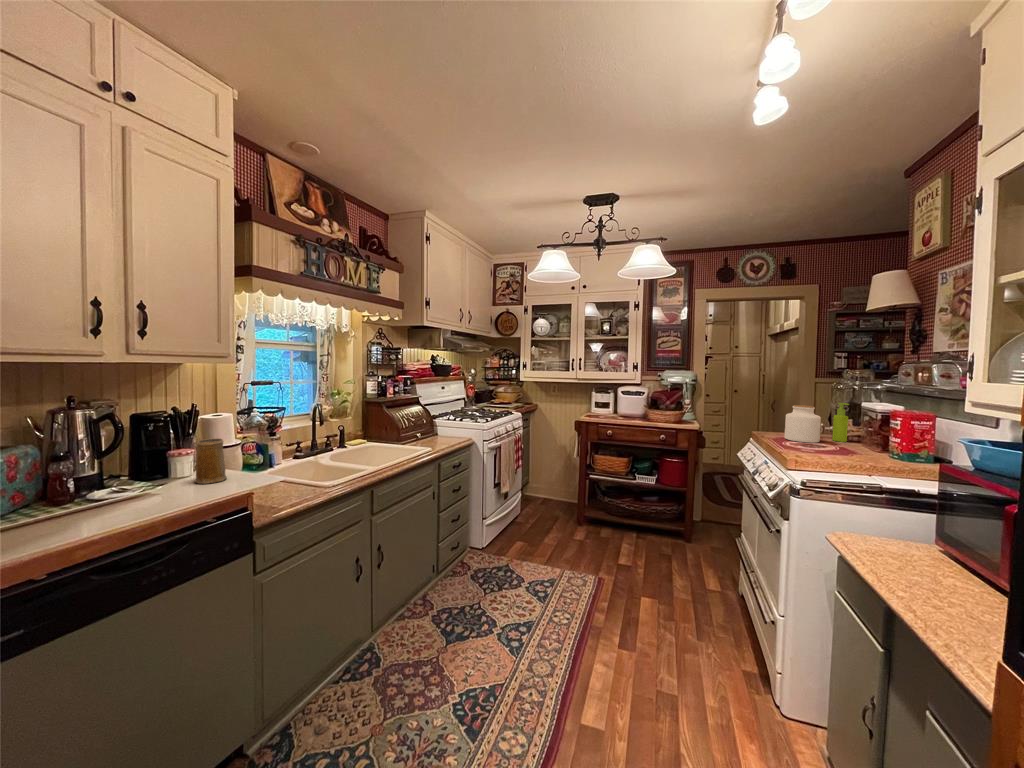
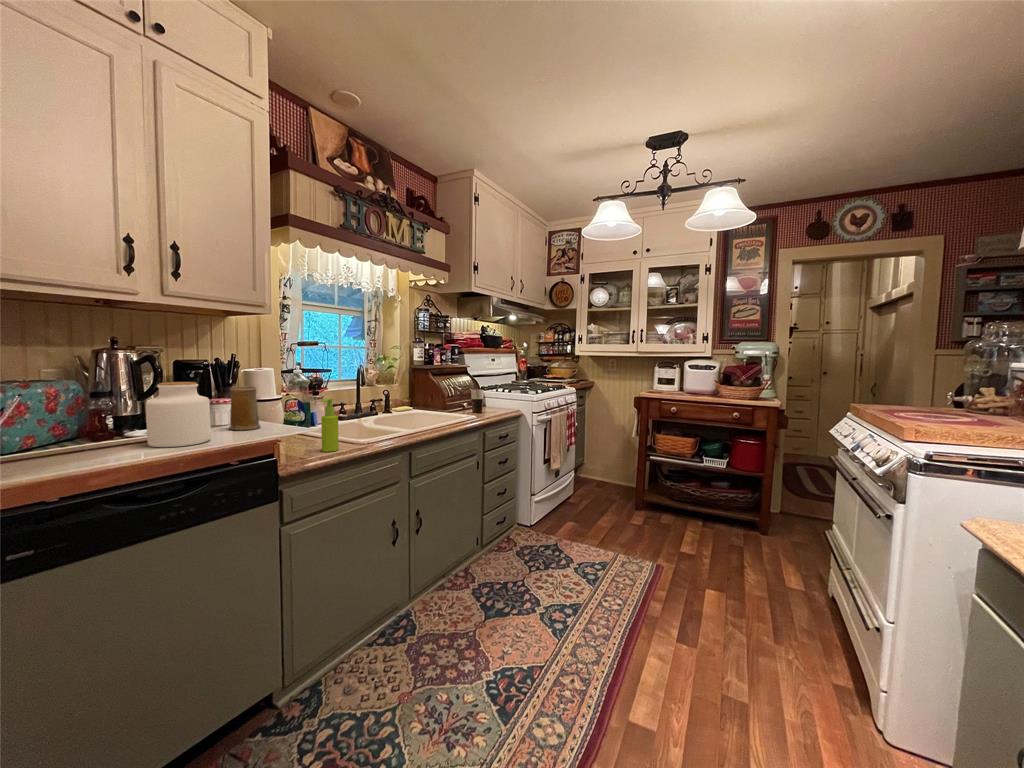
soap dispenser: present [832,403,849,442] -> present [321,399,339,452]
jar: present [785,405,821,443] -> present [146,382,211,447]

